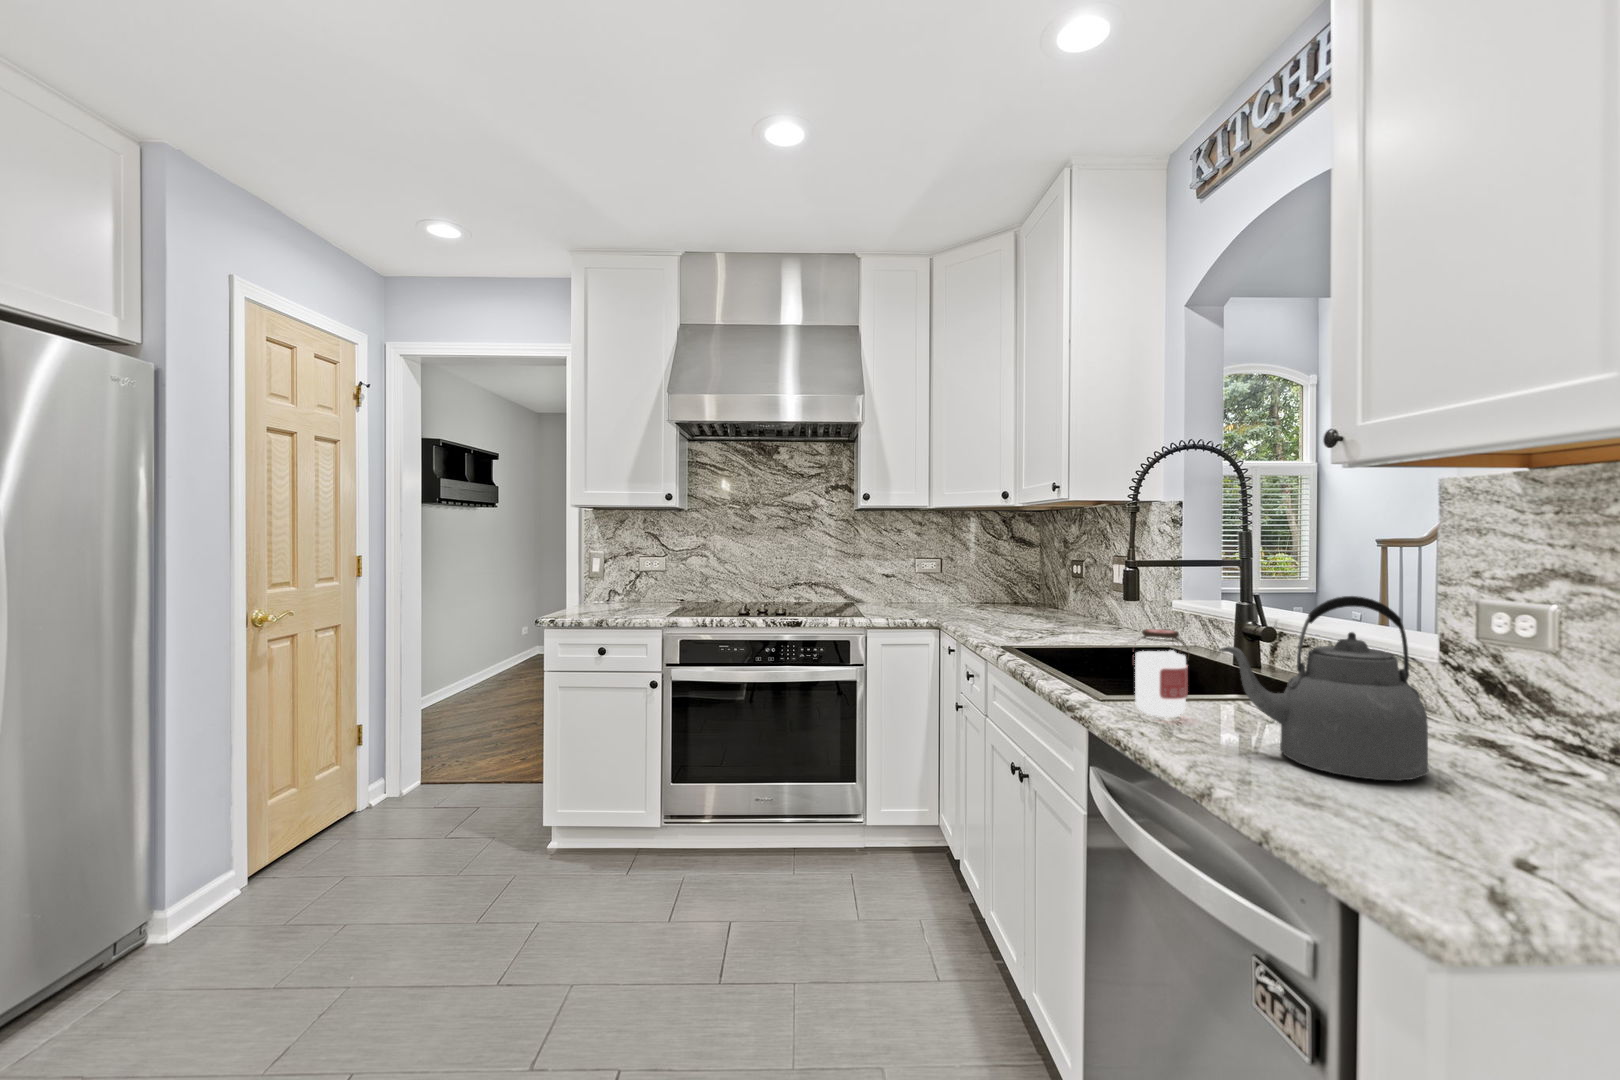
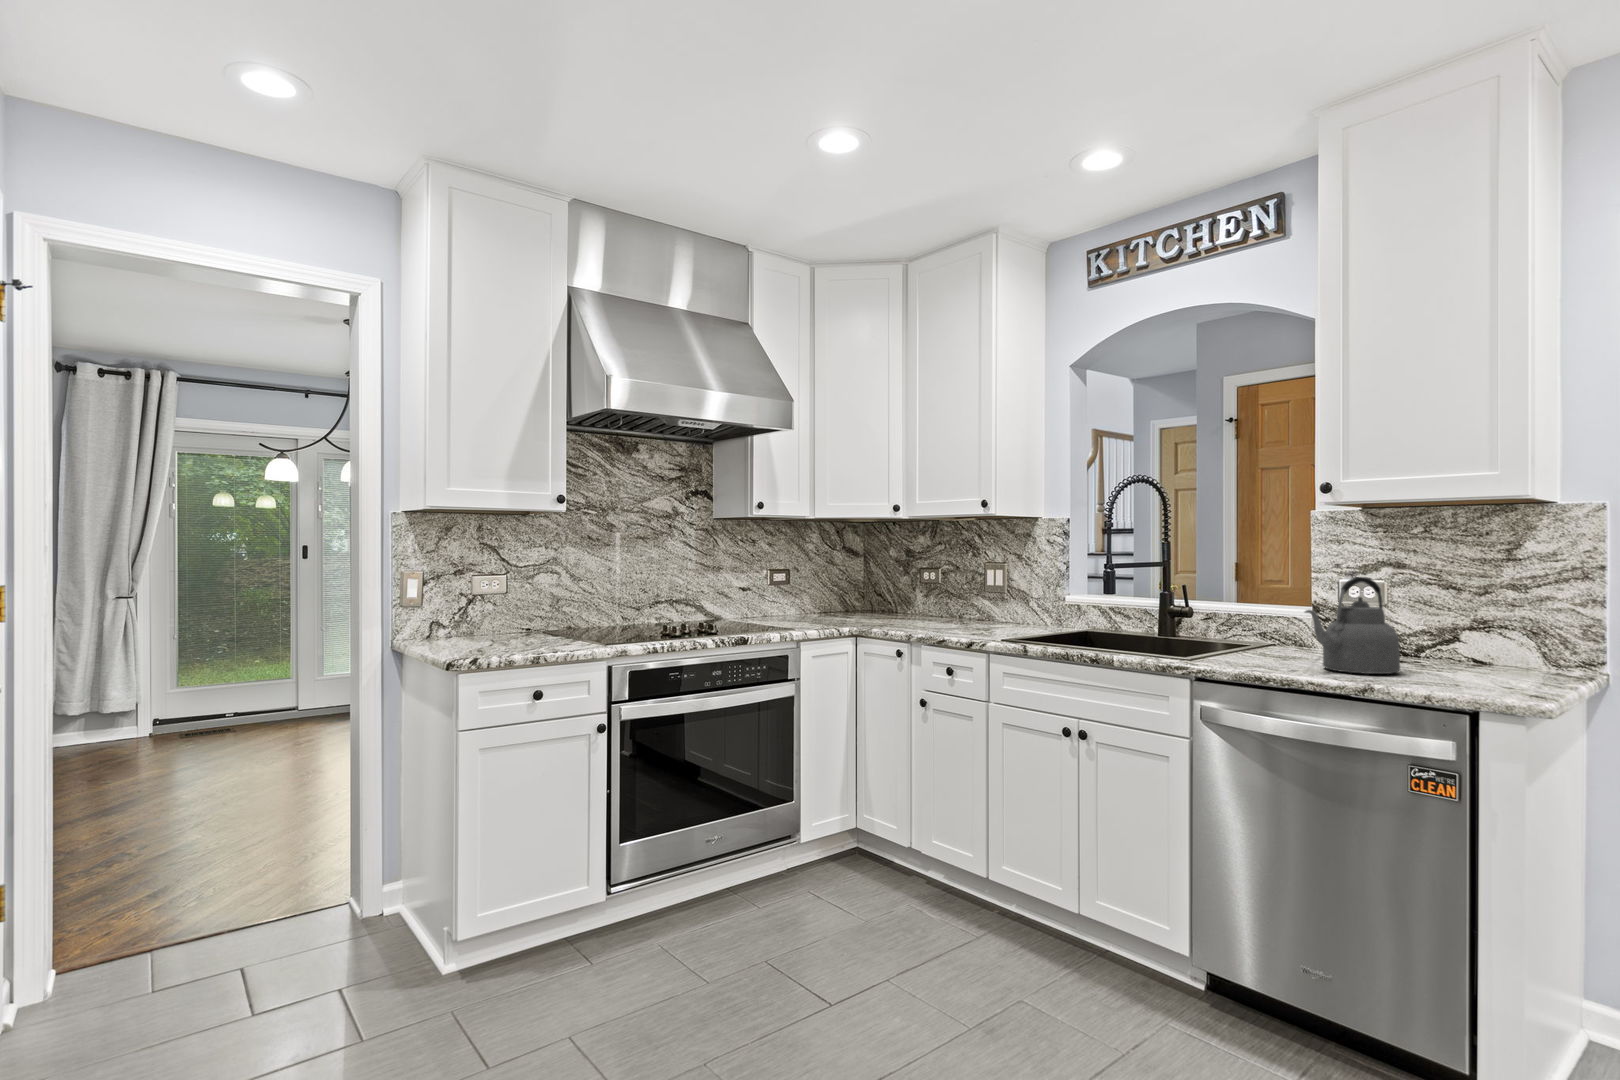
jar: present [1135,629,1188,717] -> none [1213,606,1248,664]

